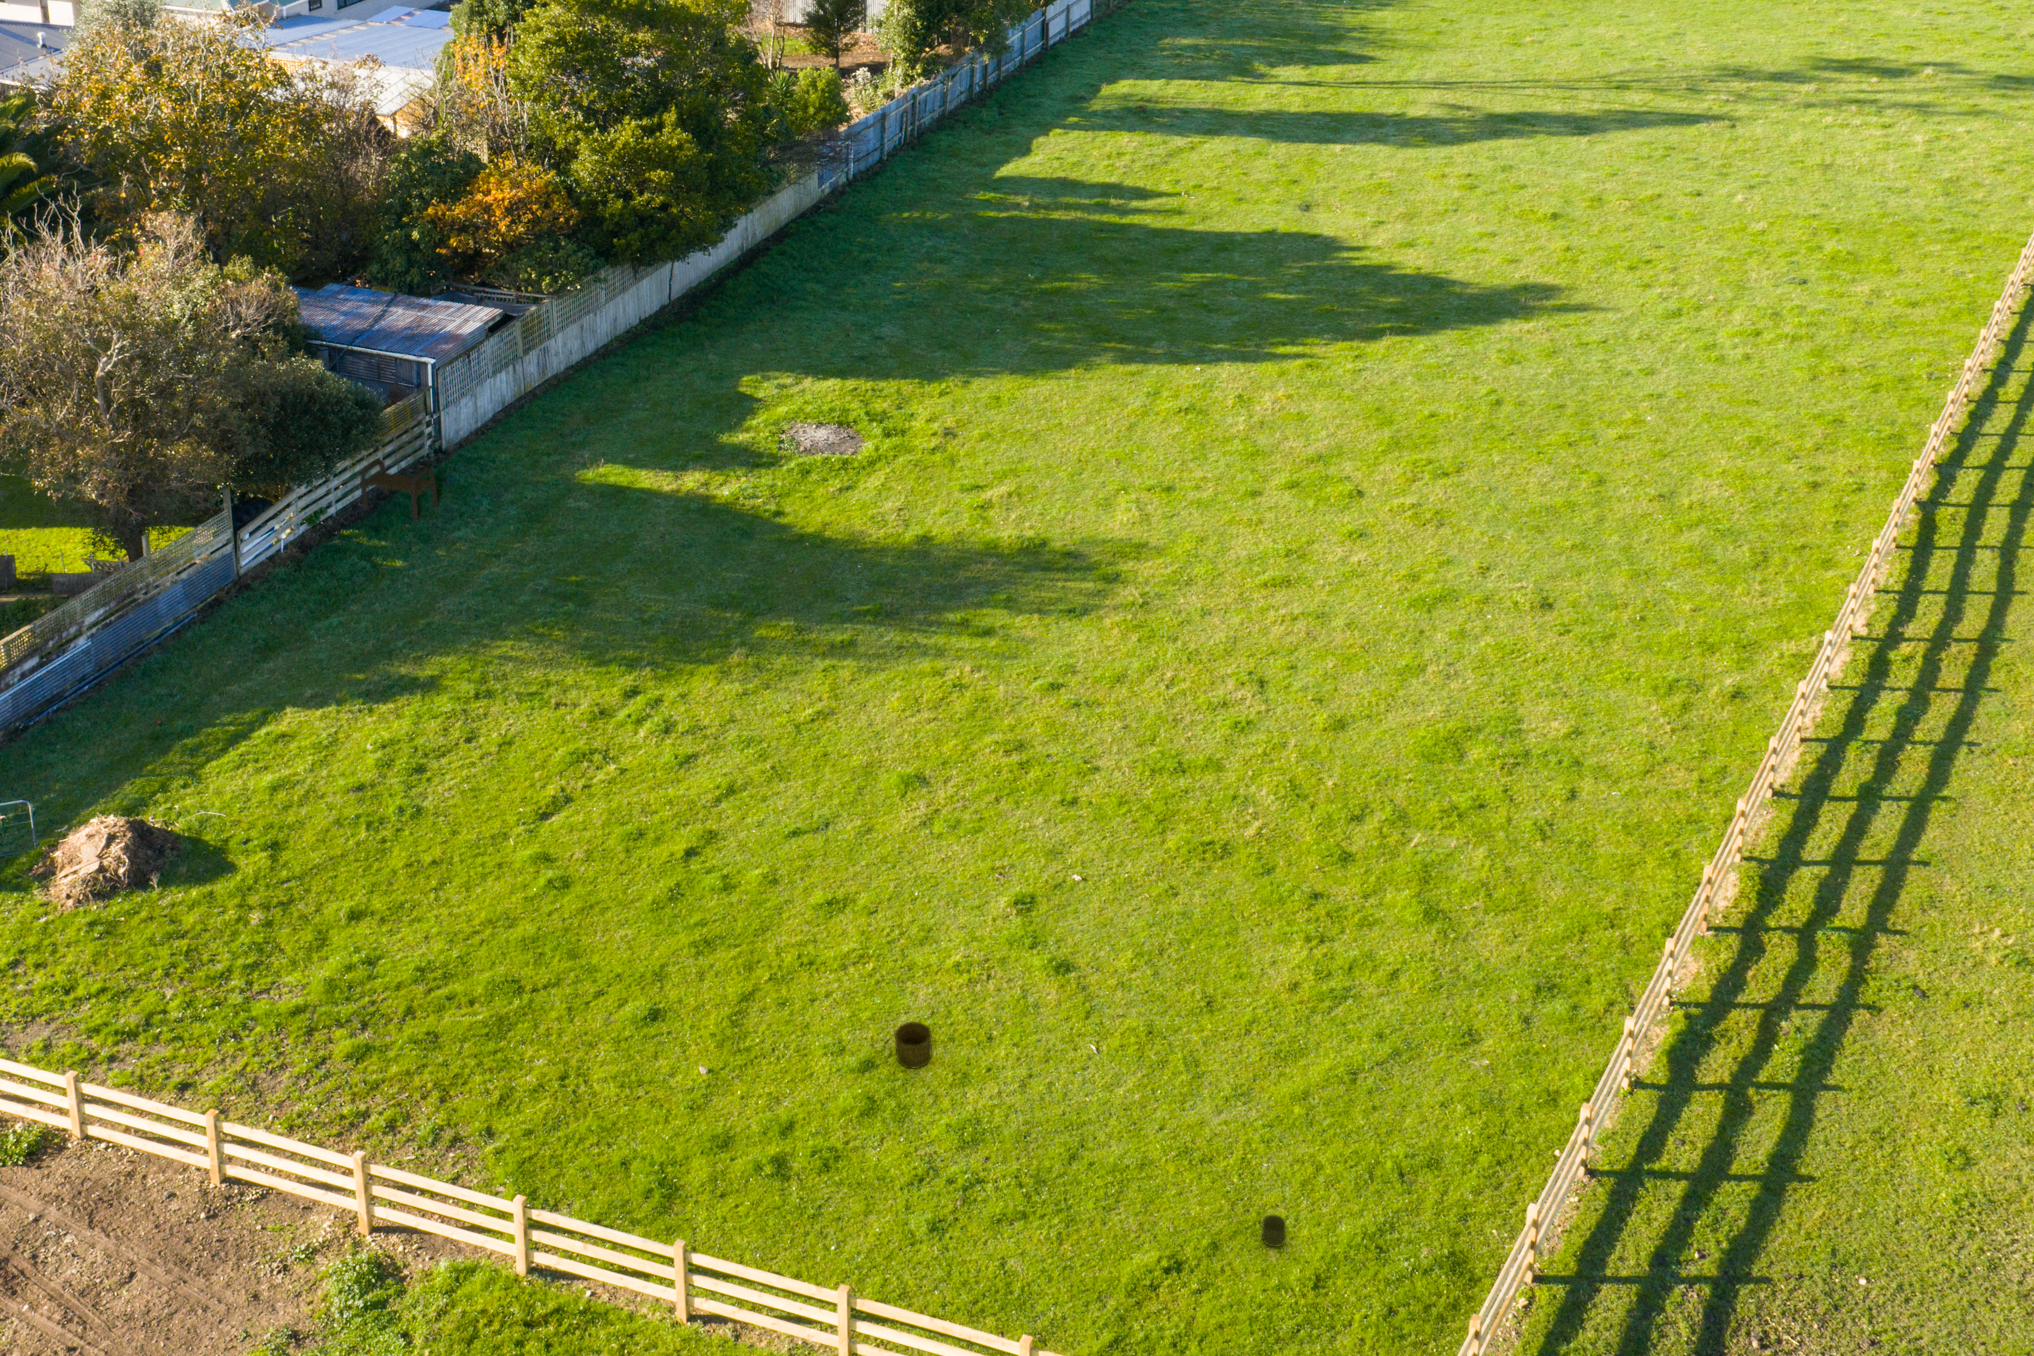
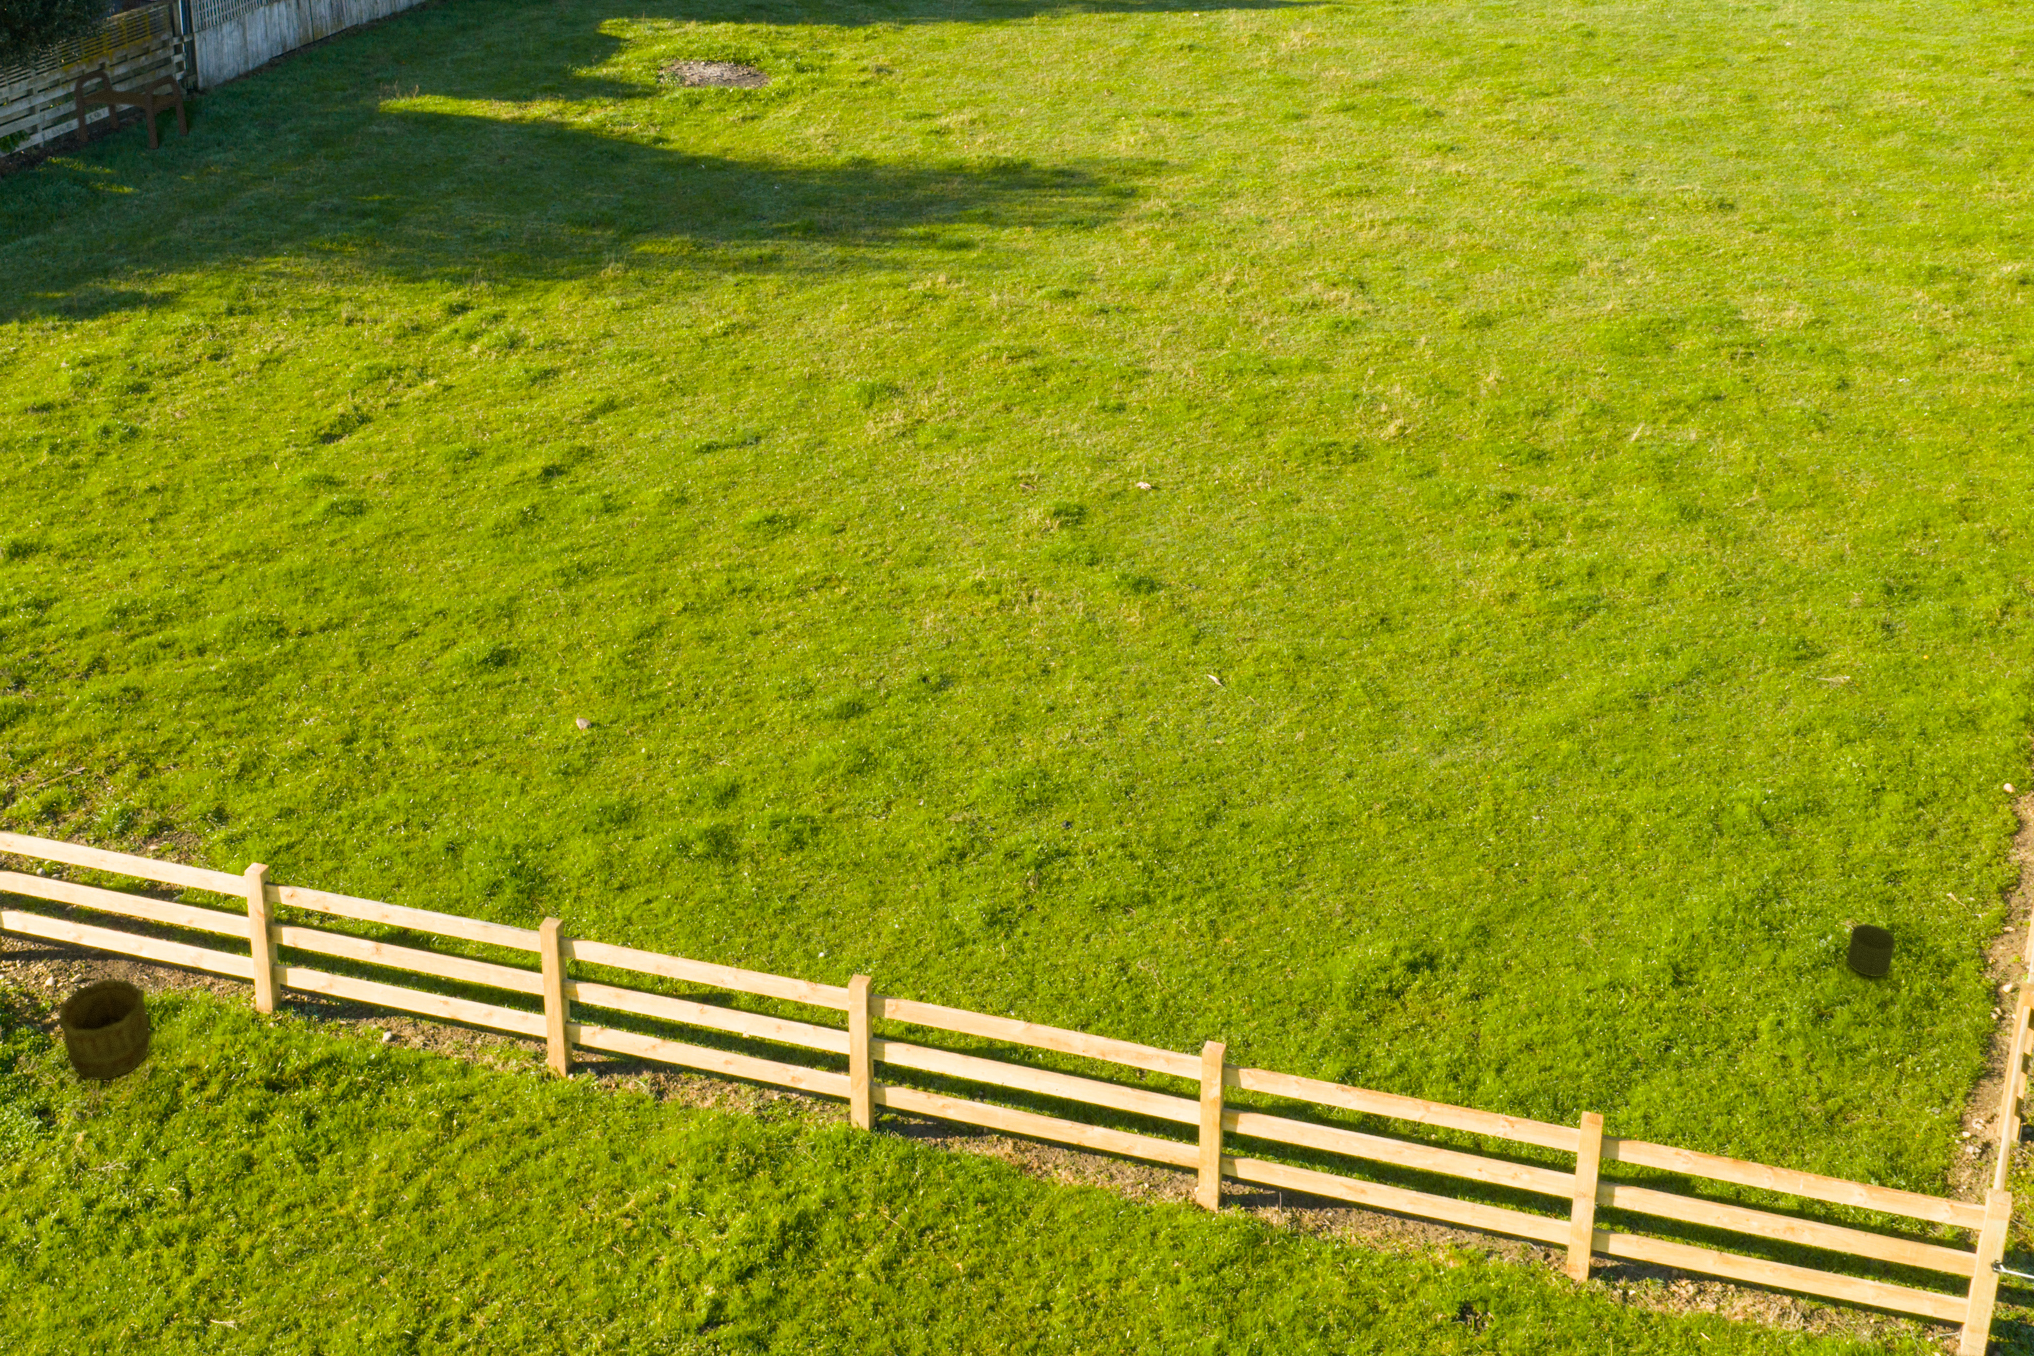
wooden bucket: present [894,1022,932,1068] -> present [58,980,151,1080]
planter: present [1262,1215,1286,1247] -> present [1847,924,1895,977]

